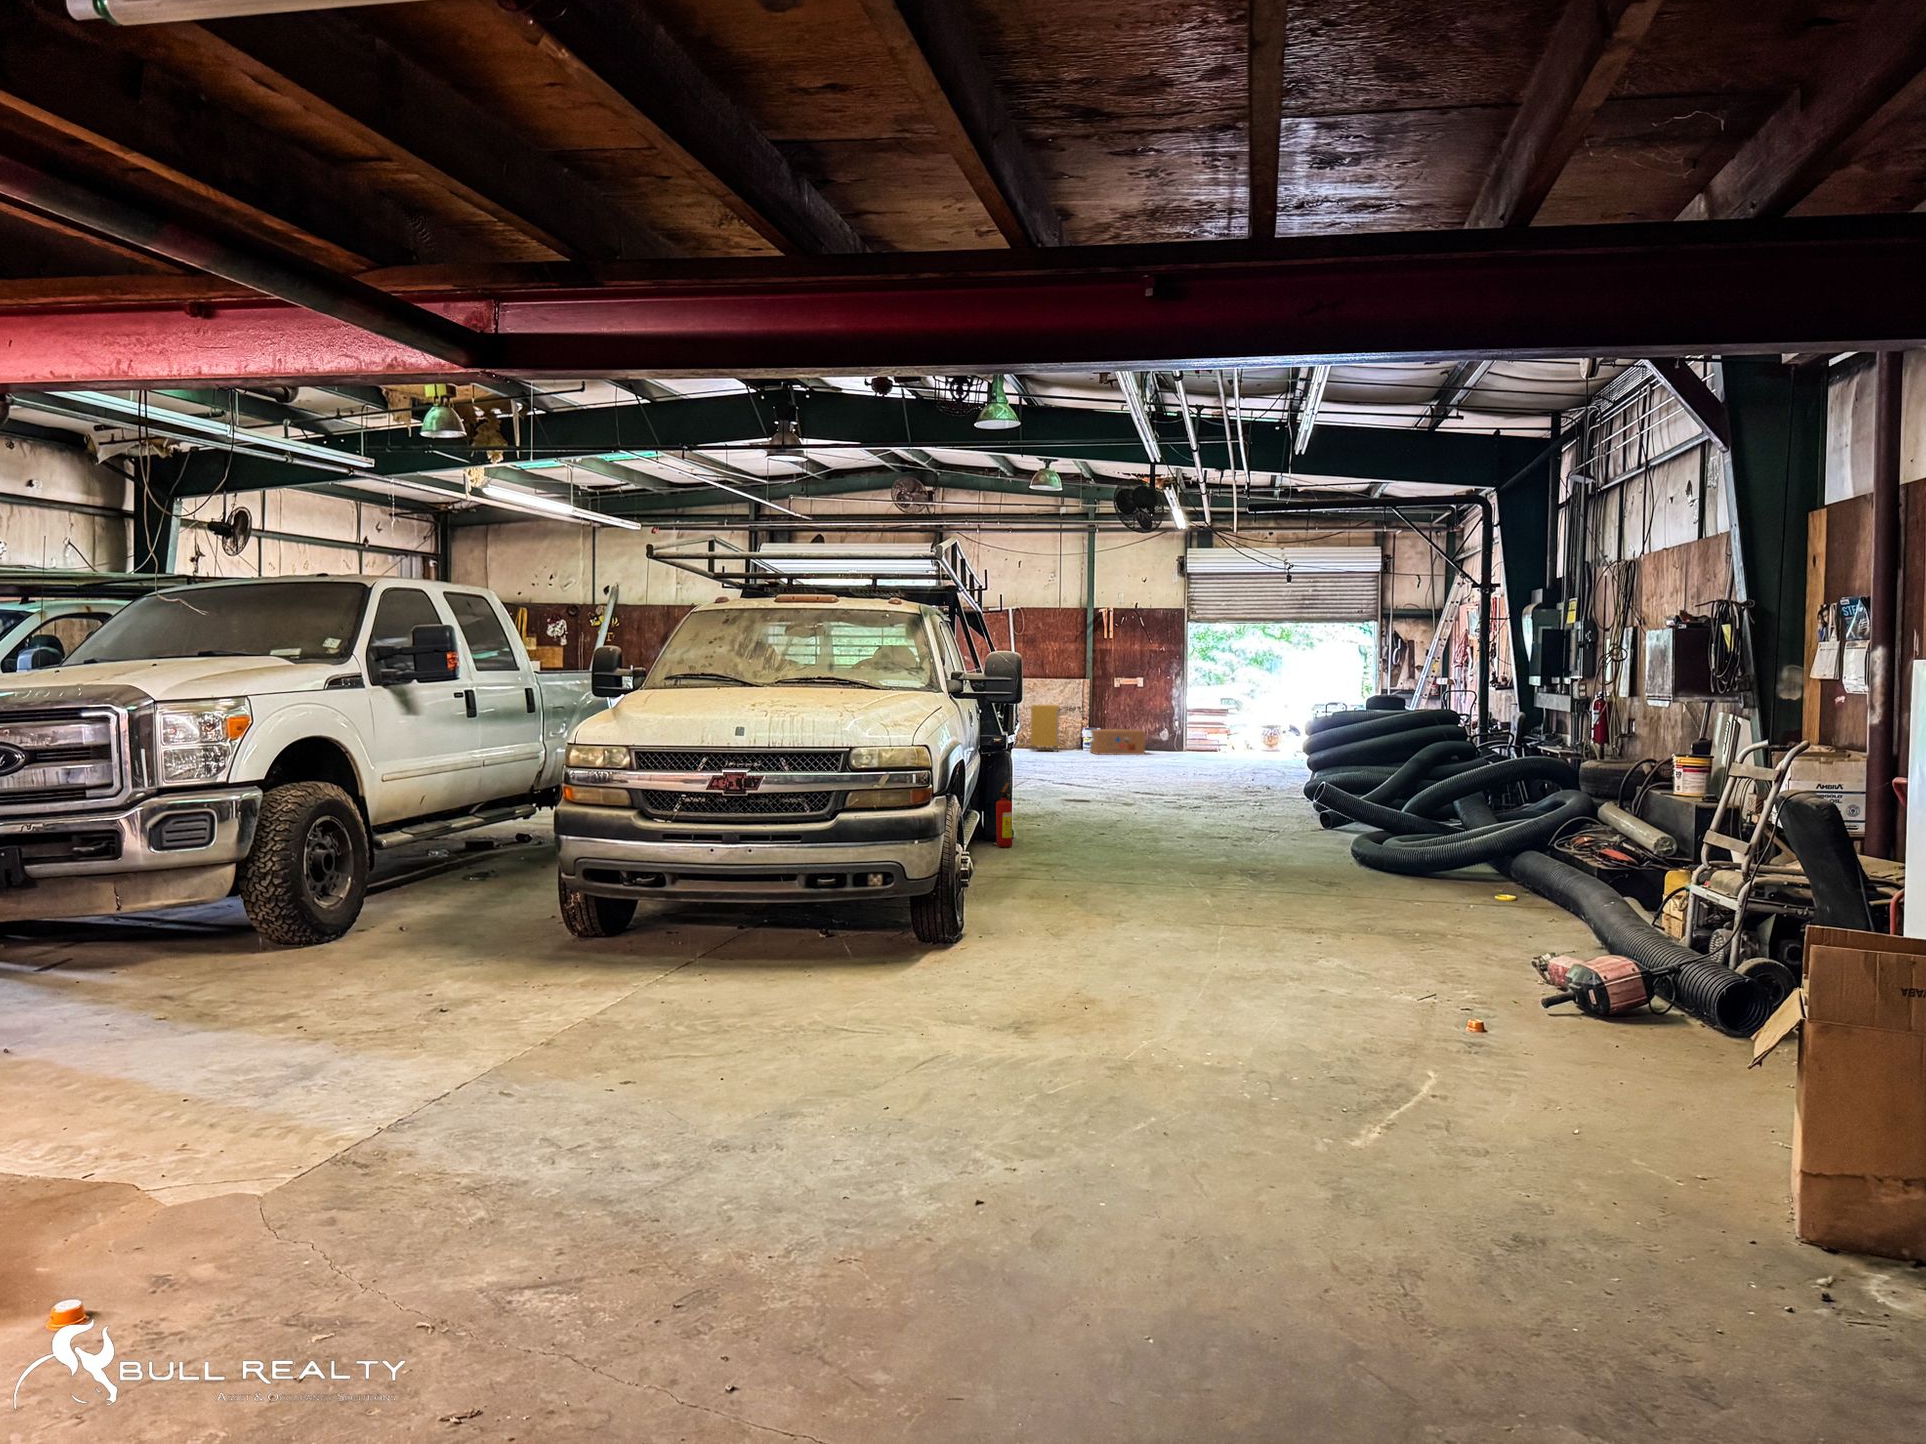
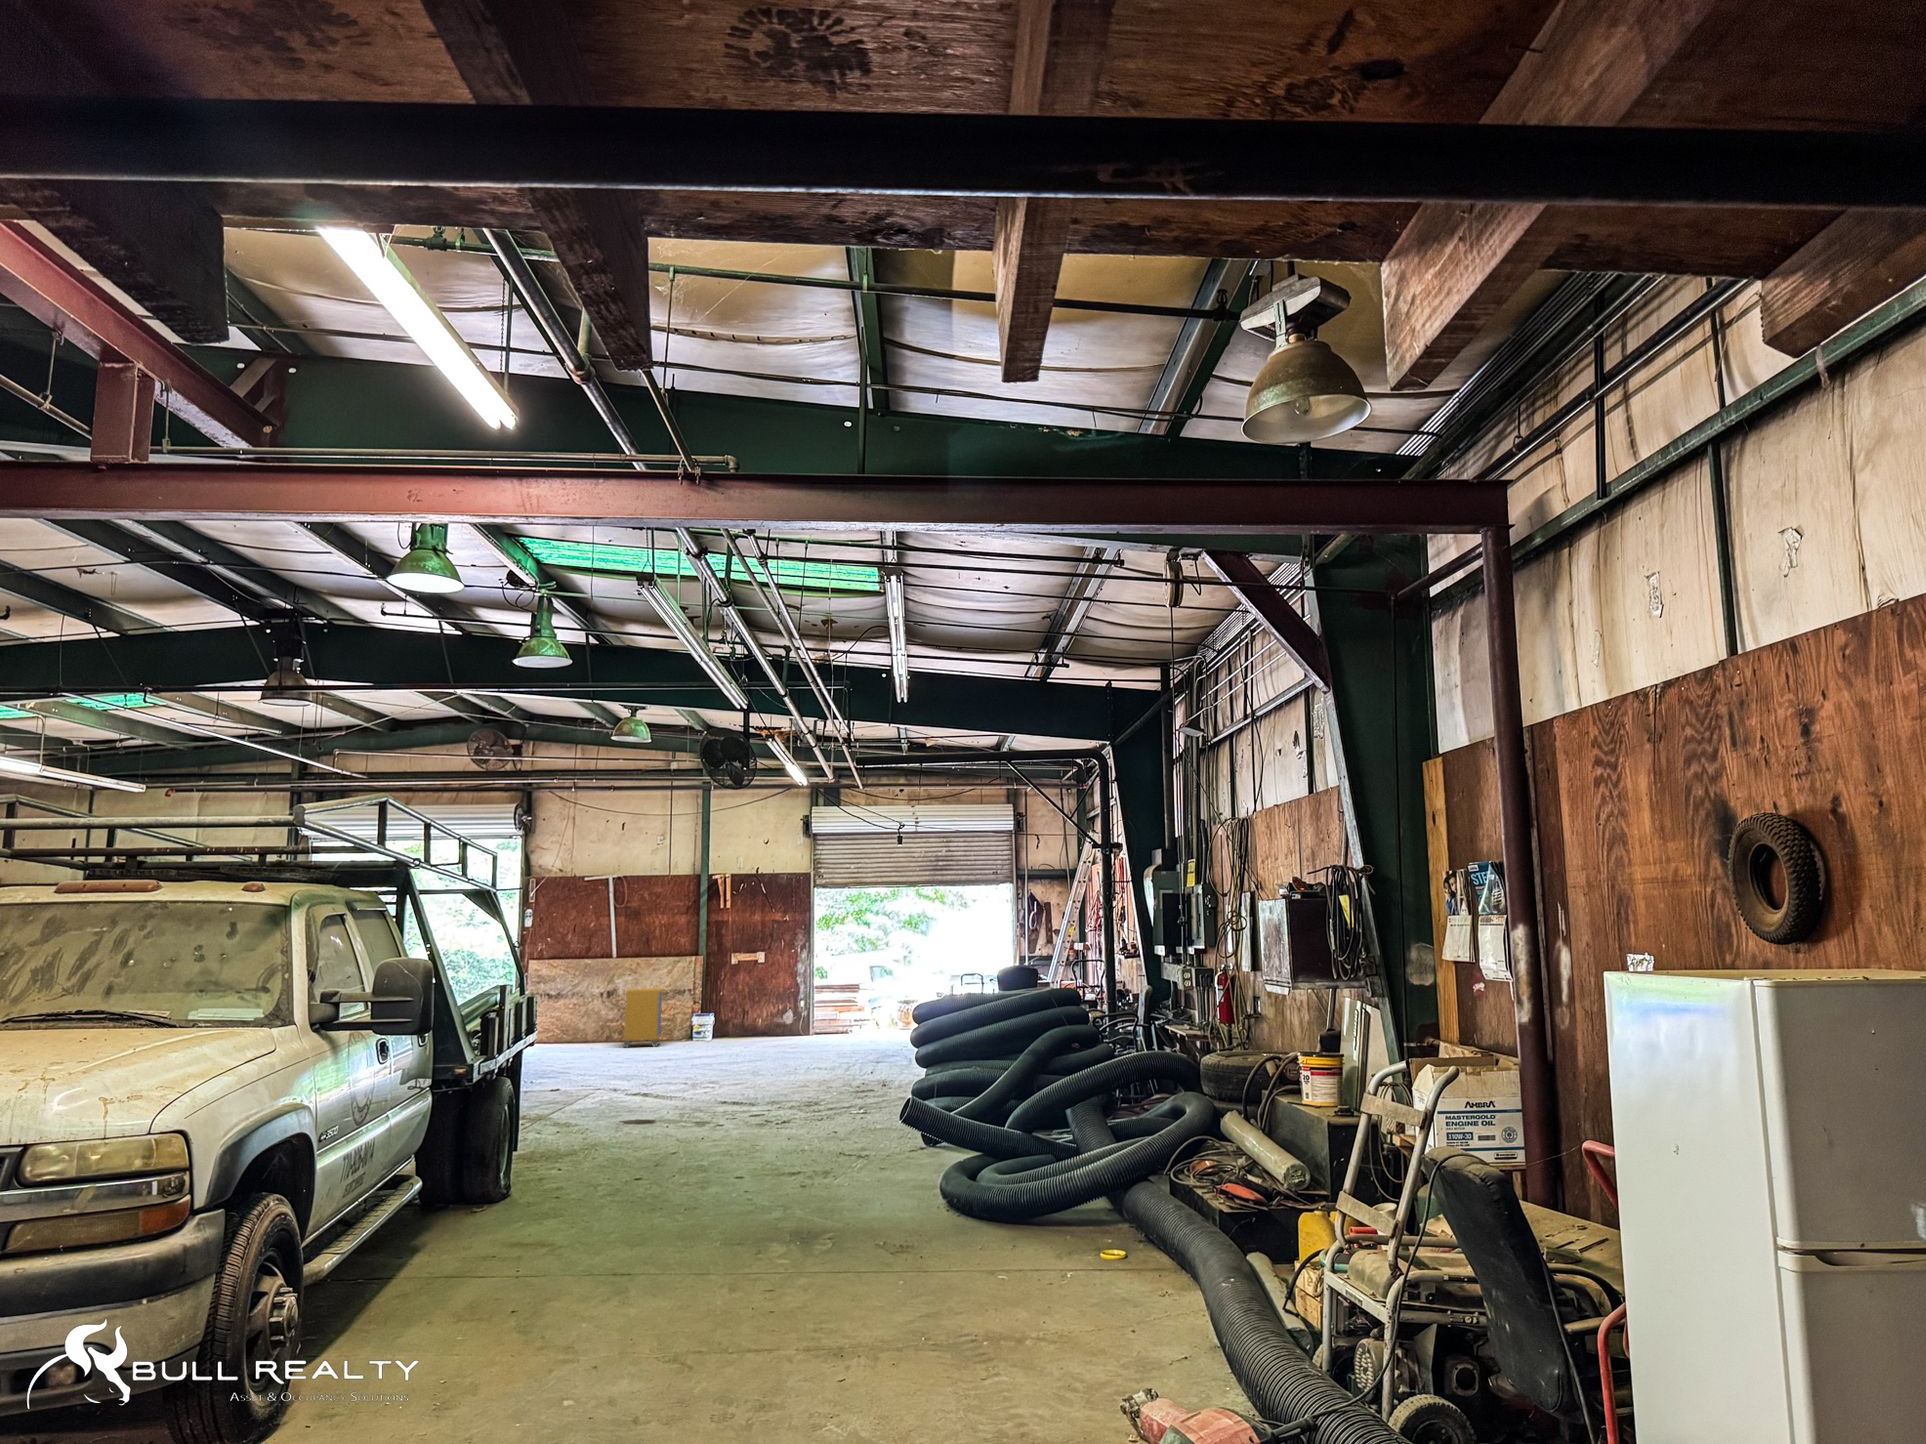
cardboard box: present [1090,729,1145,755] -> none [697,1014,763,1048]
fire extinguisher: present [996,783,1012,847] -> none [459,1130,489,1230]

